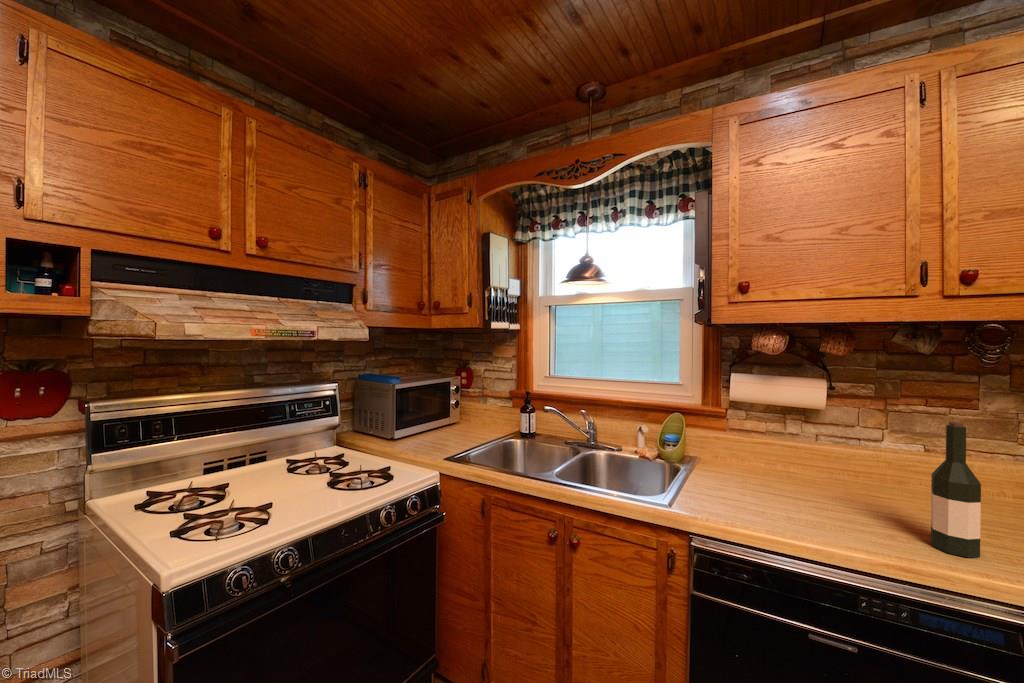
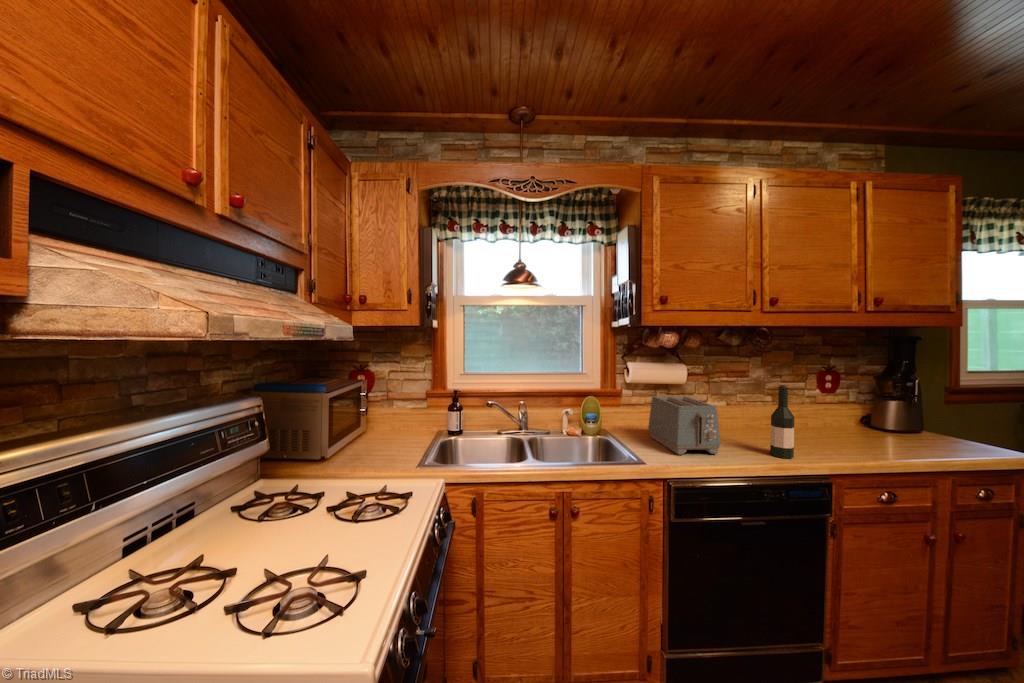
toaster: none [737,421,817,518] -> present [648,396,720,455]

